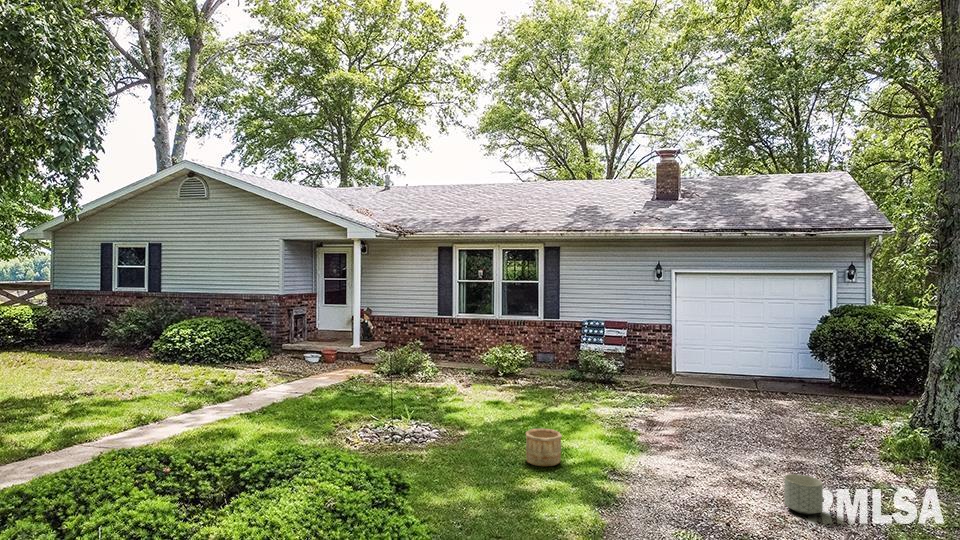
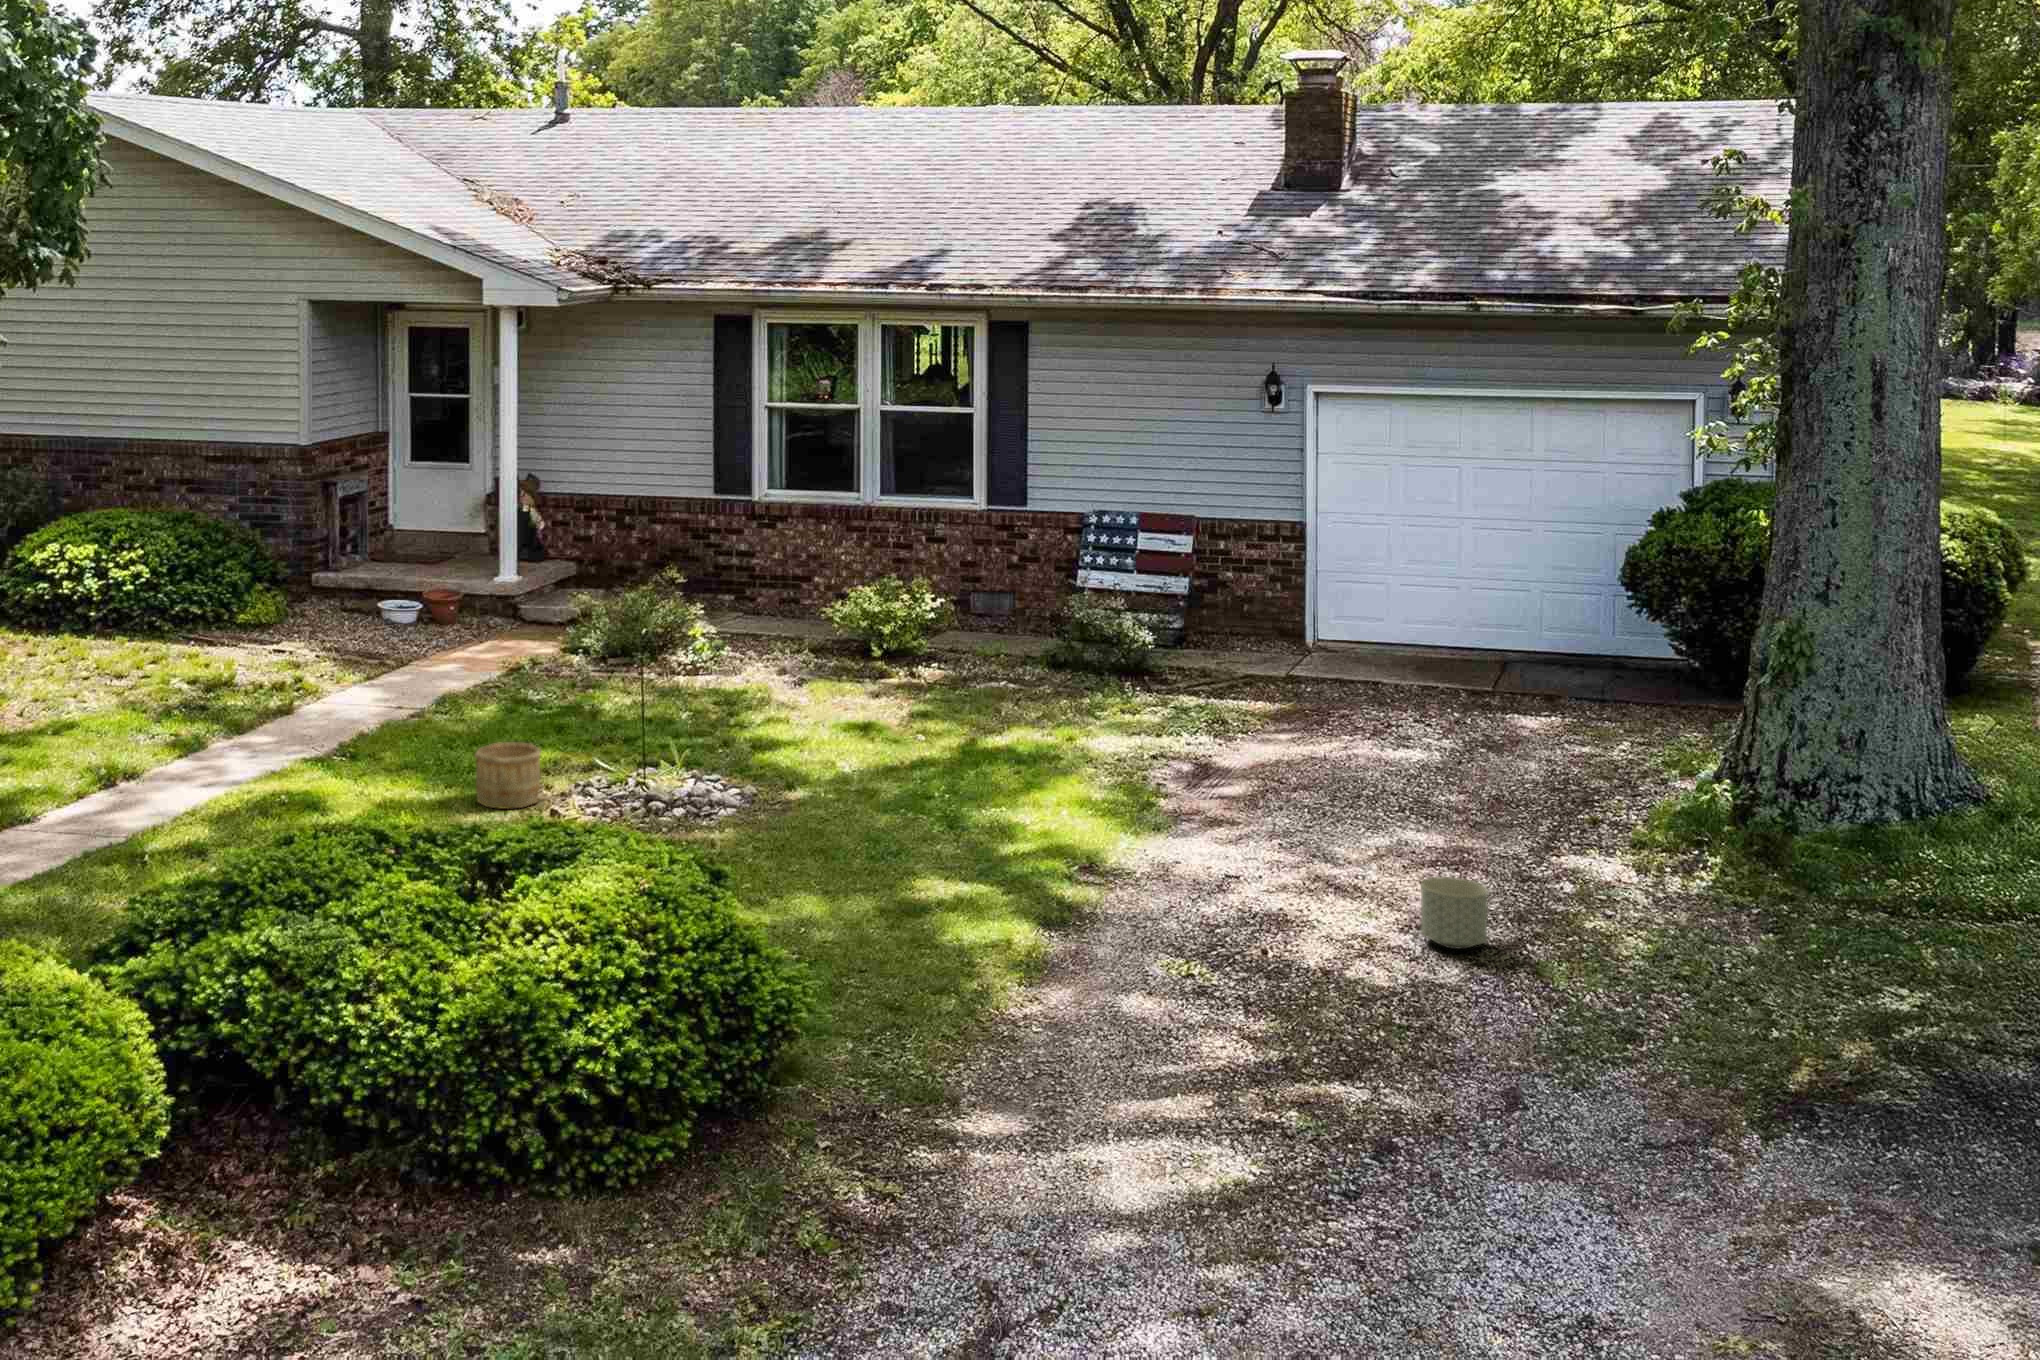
wooden bucket: present [526,428,562,467] -> present [474,742,542,809]

